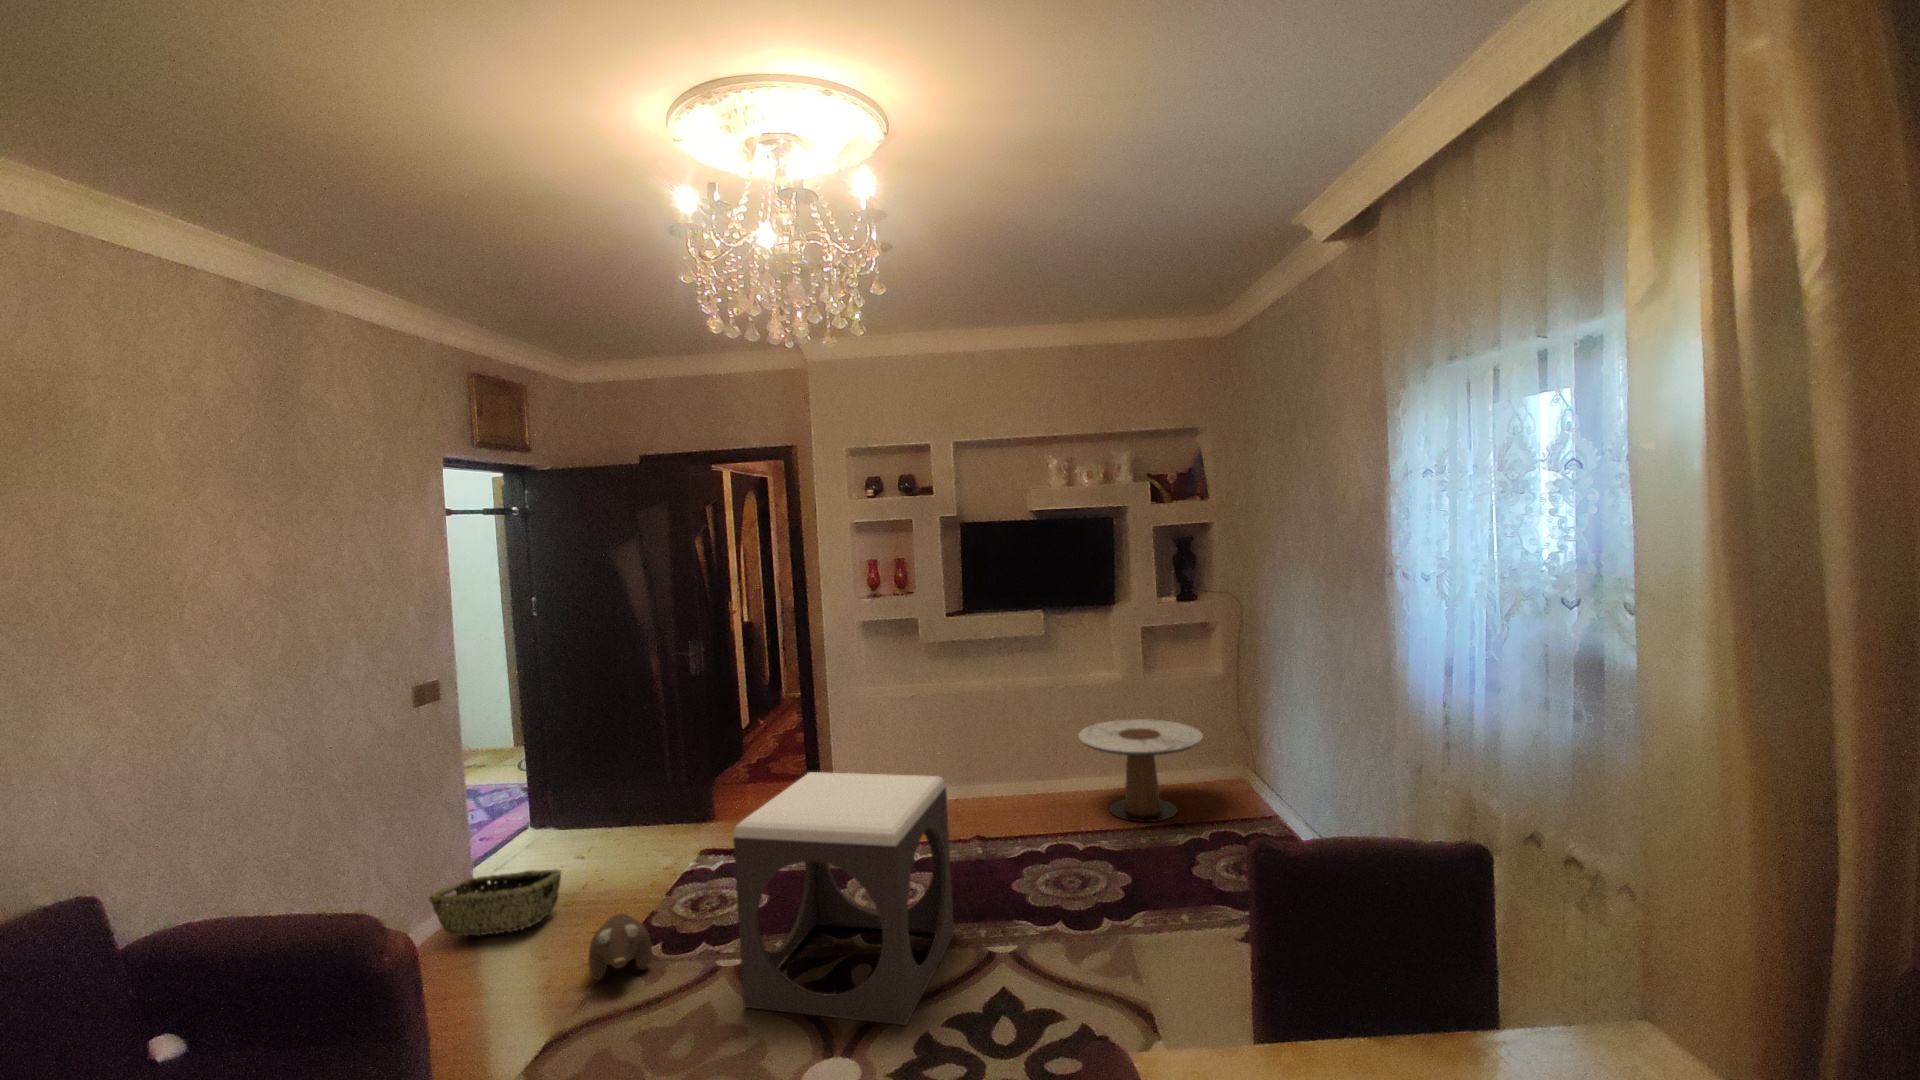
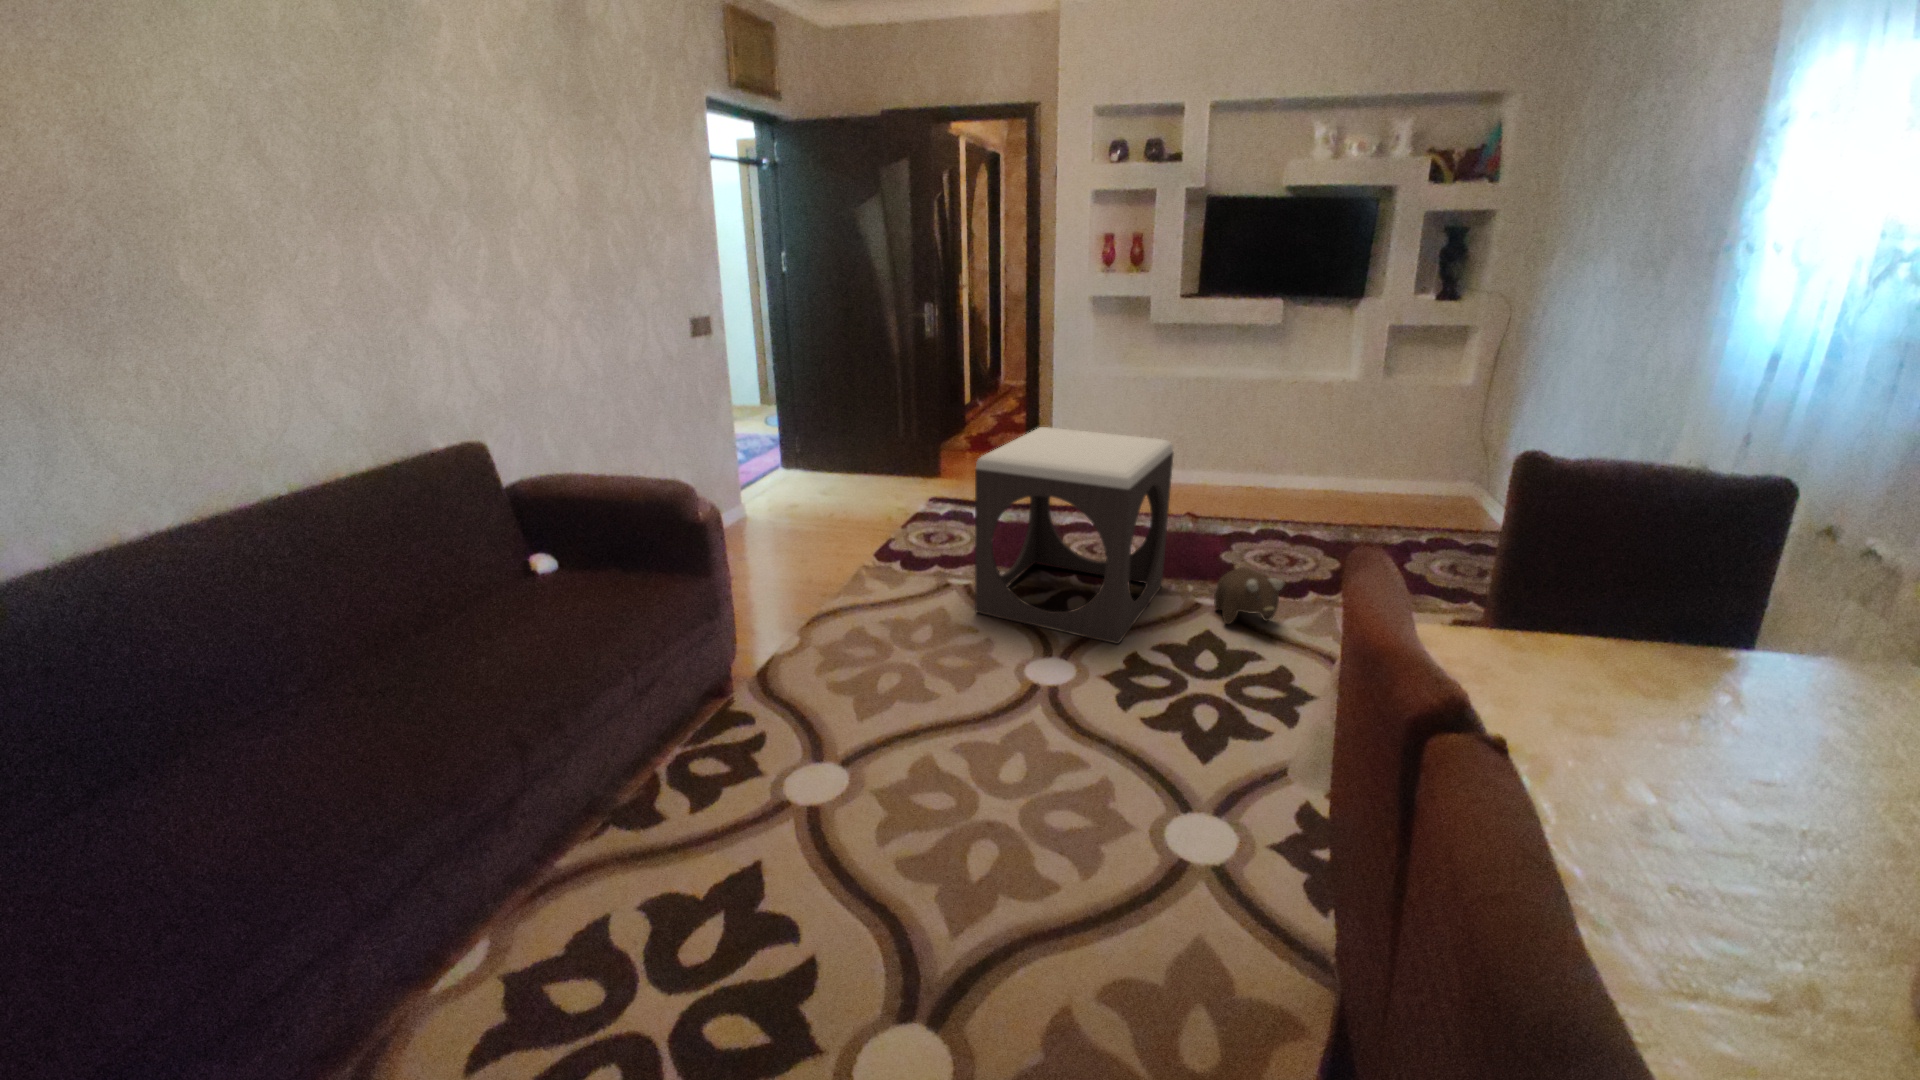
side table: present [1078,719,1203,822] -> none [1302,423,1443,522]
woven basket: present [429,869,561,936] -> none [717,492,818,537]
plush toy: present [588,913,652,980] -> present [1214,567,1284,624]

